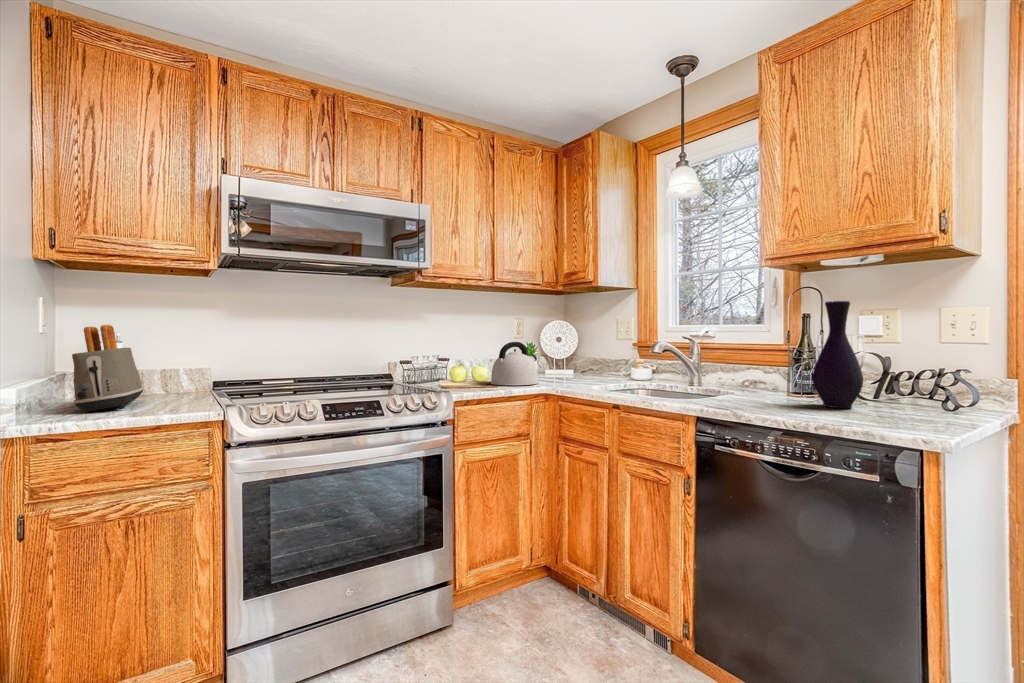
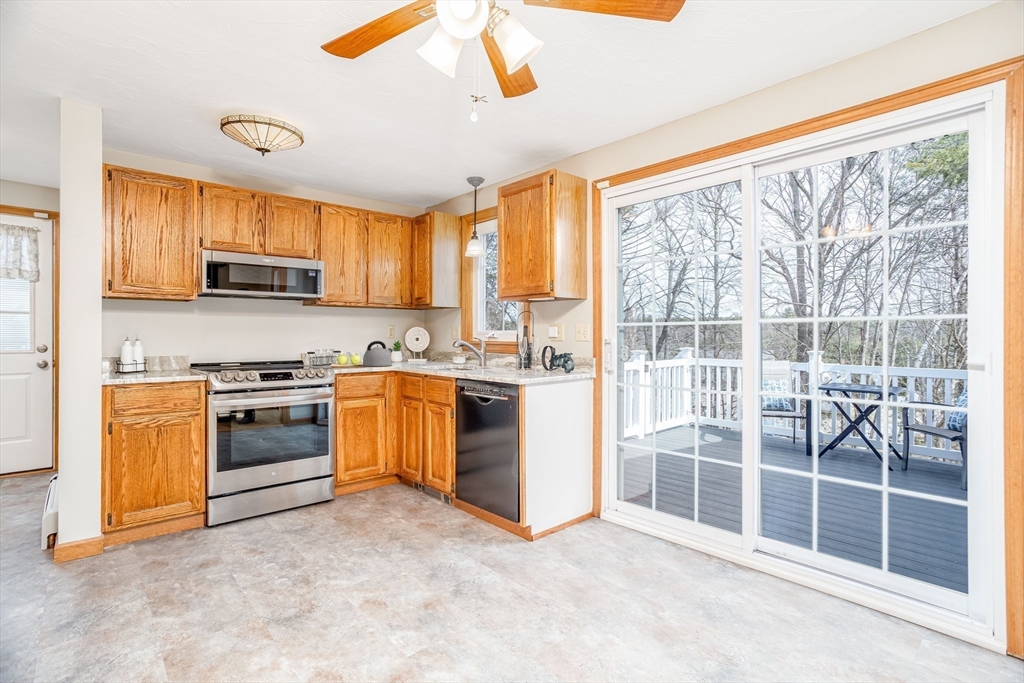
vase: present [813,301,863,408] -> none [512,321,533,373]
toaster: present [72,325,143,411] -> none [125,332,158,376]

